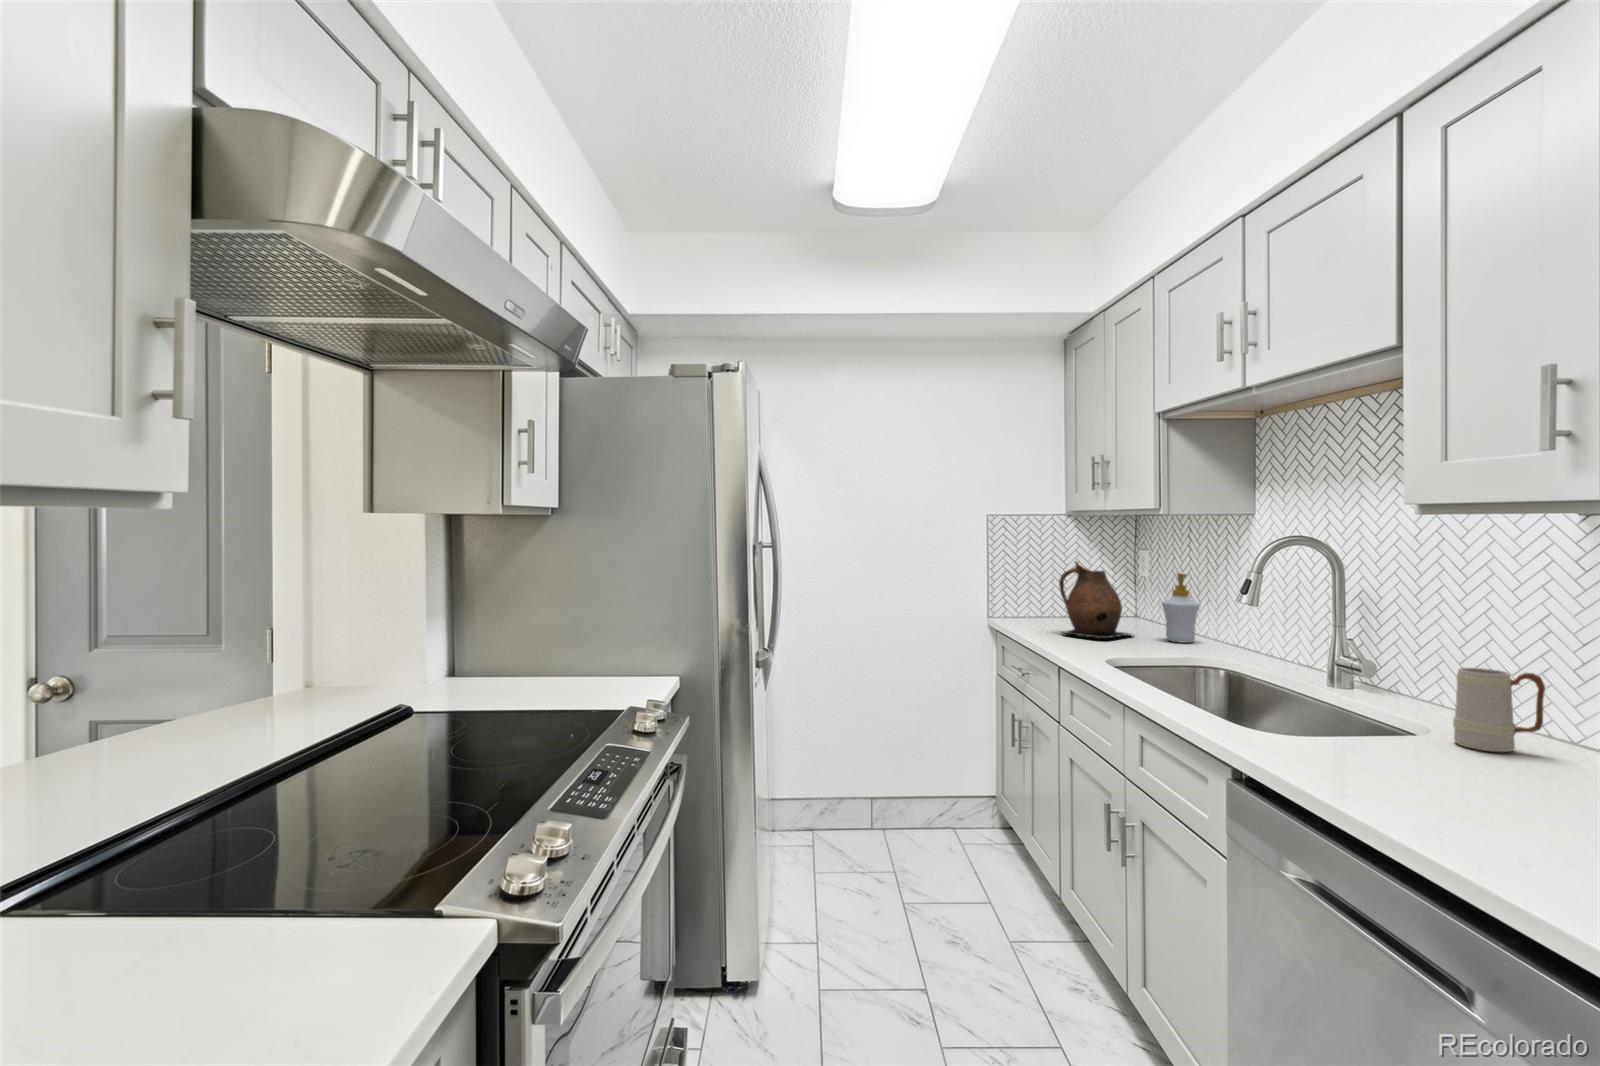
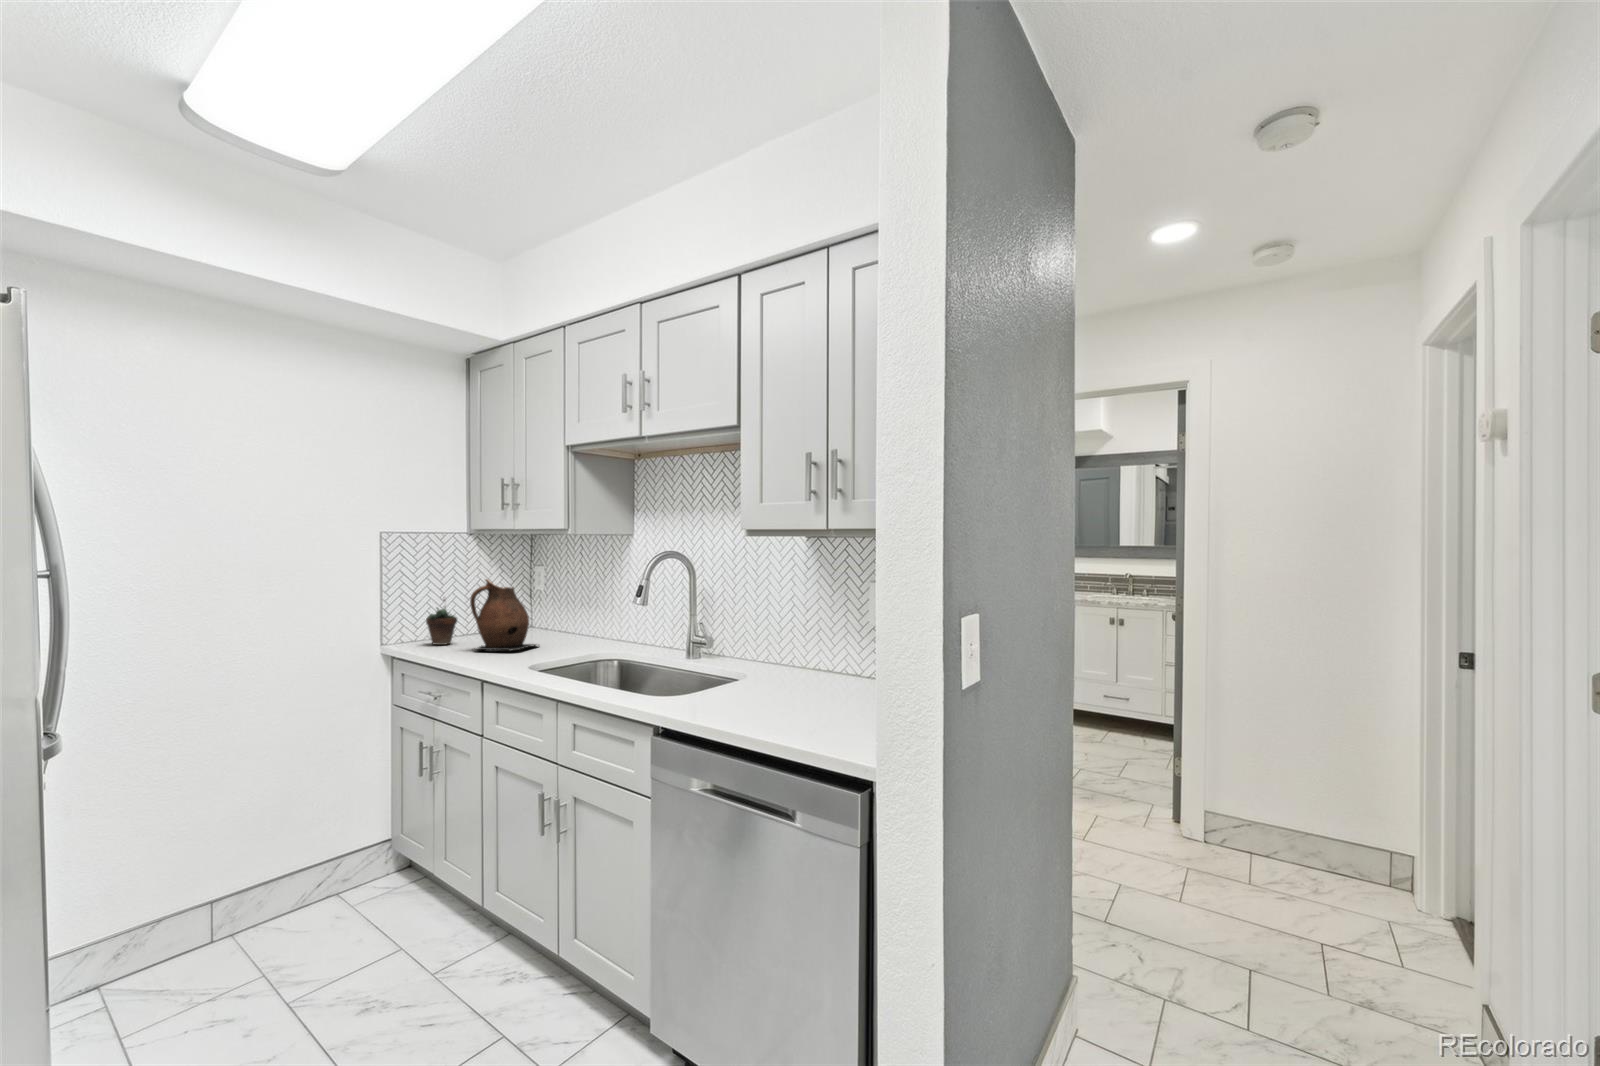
soap bottle: present [1162,573,1200,643] -> none [563,586,595,647]
succulent plant: none [1022,577,1052,625] -> present [426,599,457,645]
mug: present [1453,668,1545,752] -> none [769,638,811,690]

